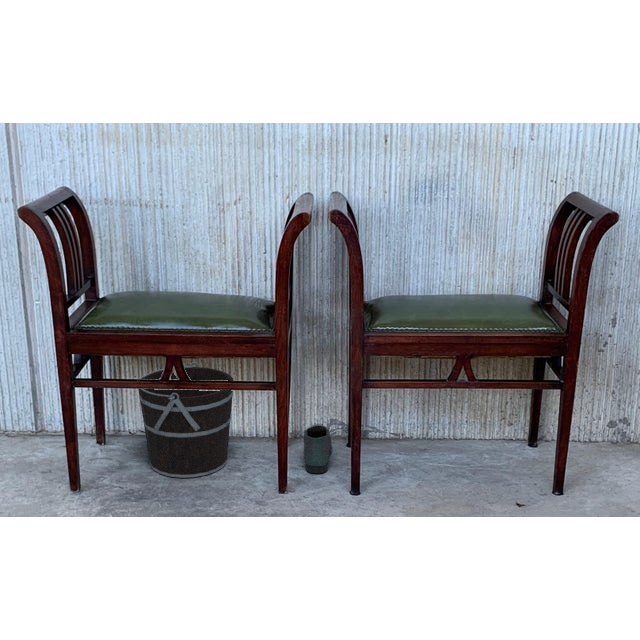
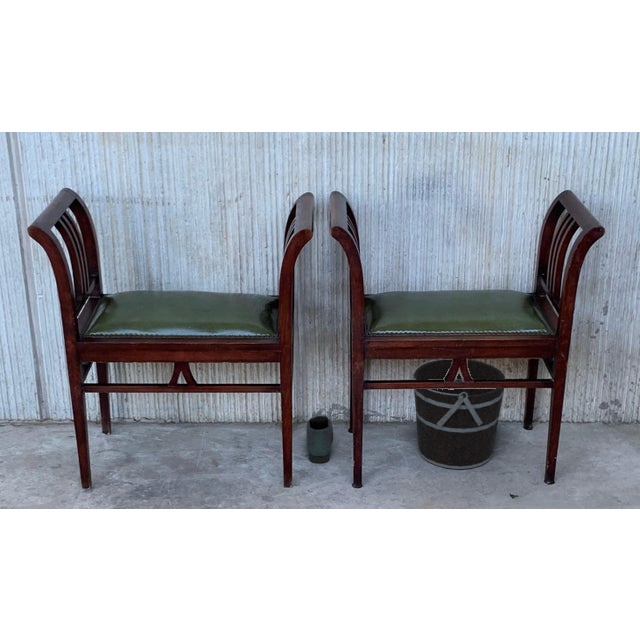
bucket: present [138,362,233,478] -> present [409,359,505,469]

